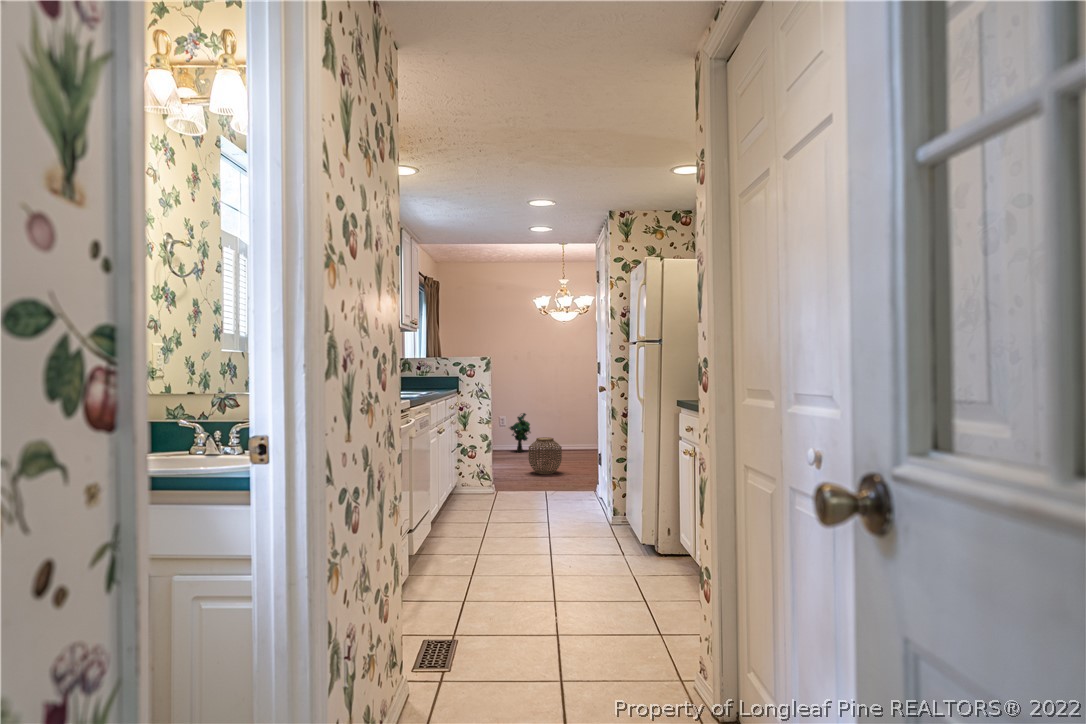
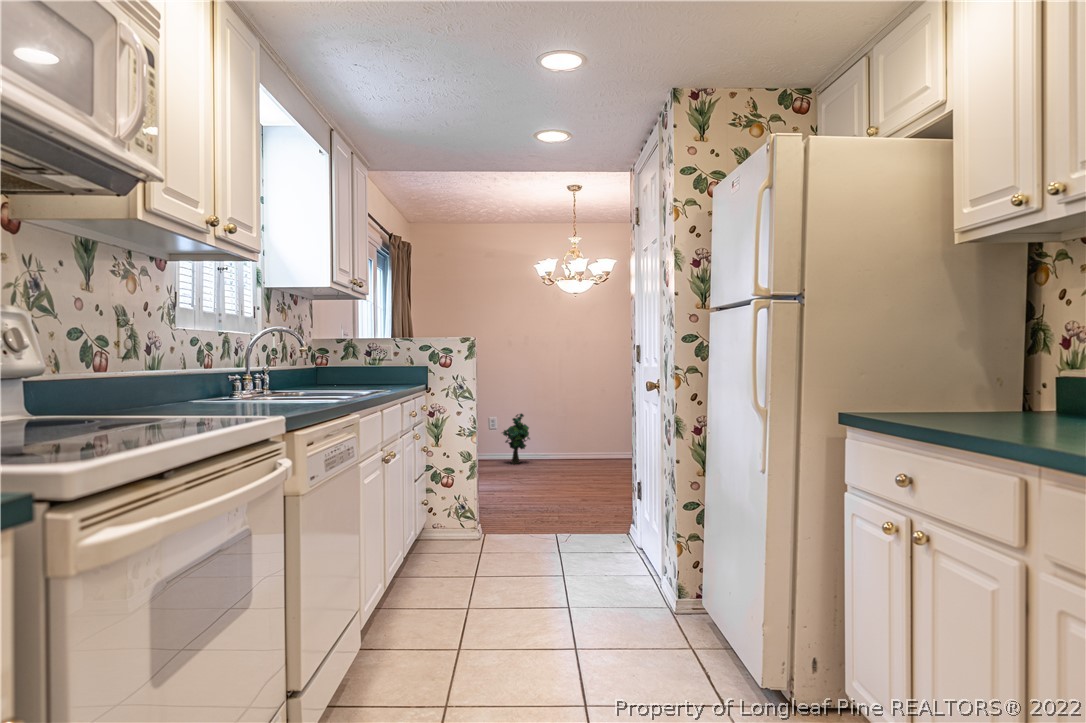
woven basket: present [529,437,562,474] -> none [529,450,575,502]

